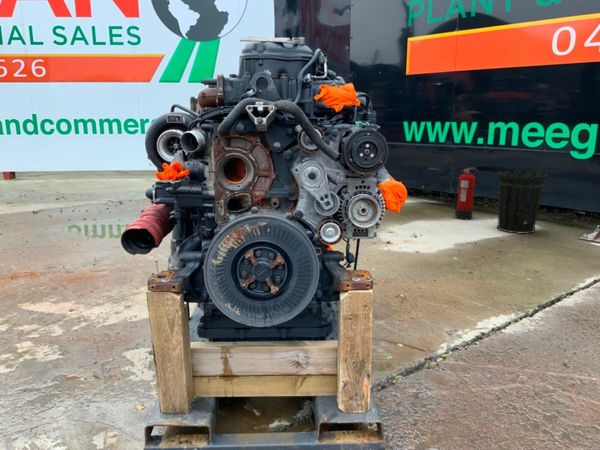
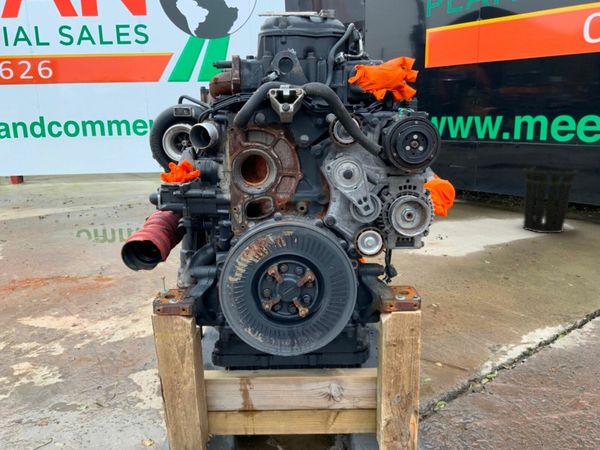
fire extinguisher: present [453,168,475,219] -> none [474,164,501,219]

